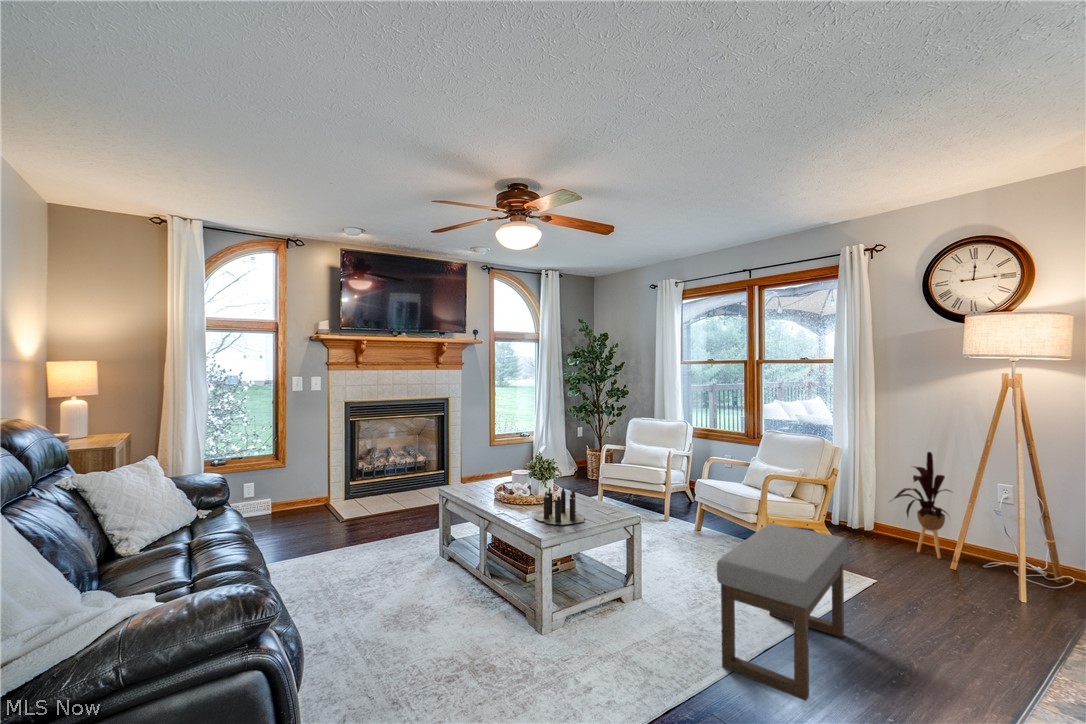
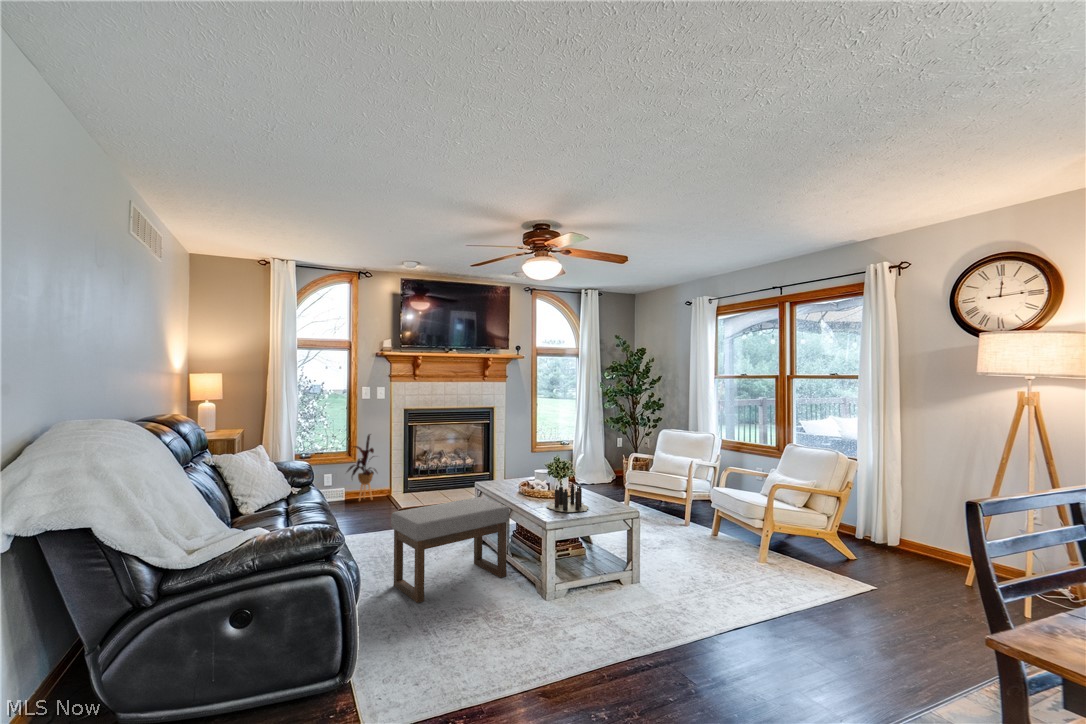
house plant: present [890,452,950,558] -> present [347,435,377,500]
ottoman: present [717,523,847,701] -> present [391,497,509,603]

